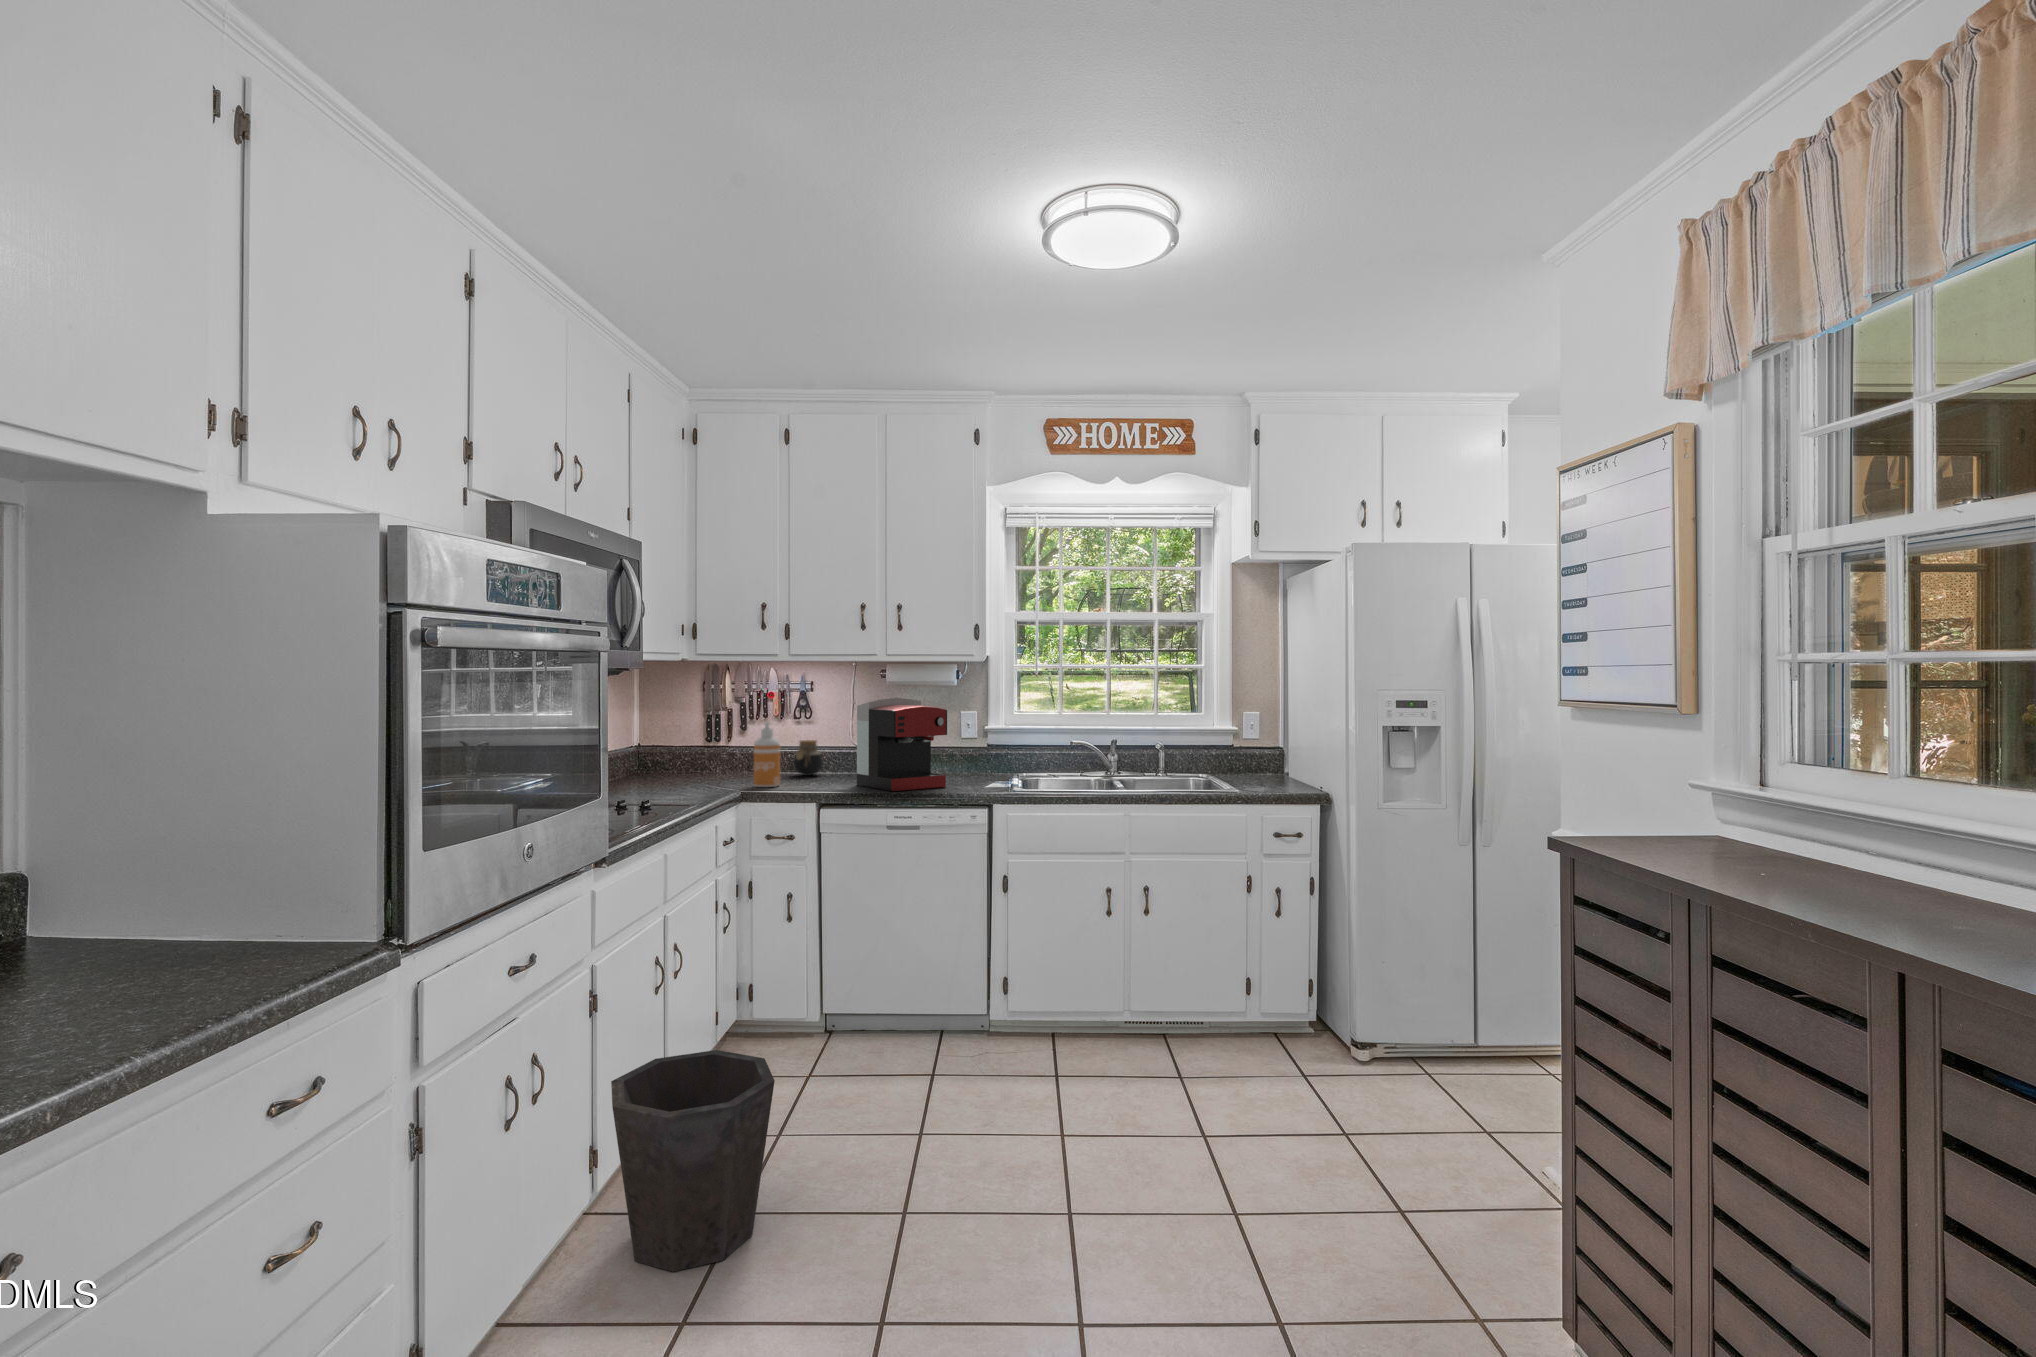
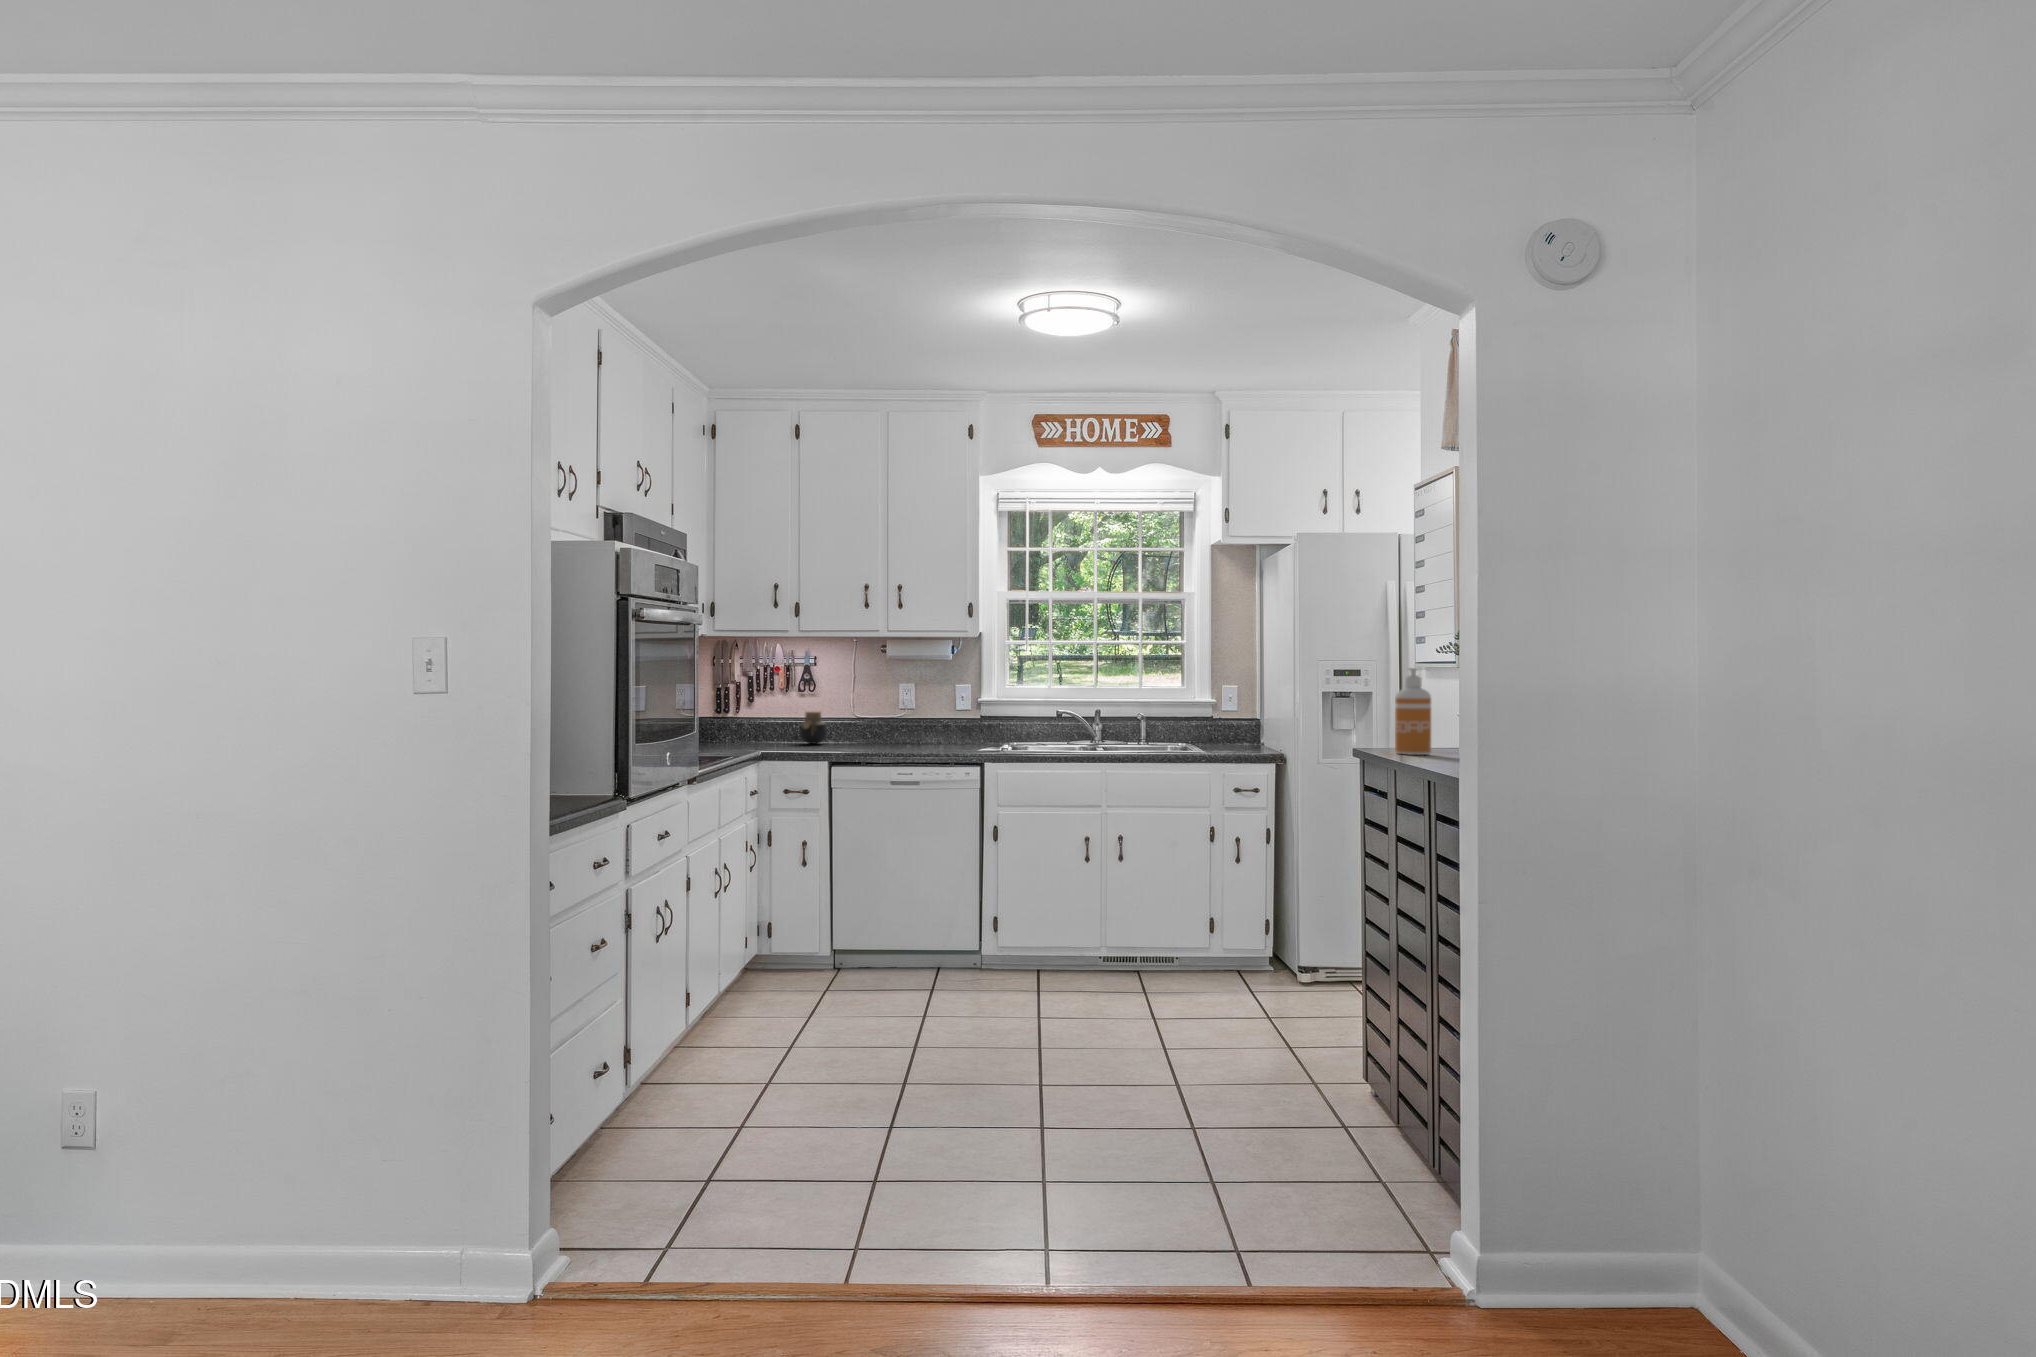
coffee maker: present [857,698,947,791] -> none [862,670,943,752]
soap dispenser: present [754,722,780,787] -> present [1395,668,1431,755]
waste bin: present [611,1050,775,1272] -> none [701,930,821,1067]

